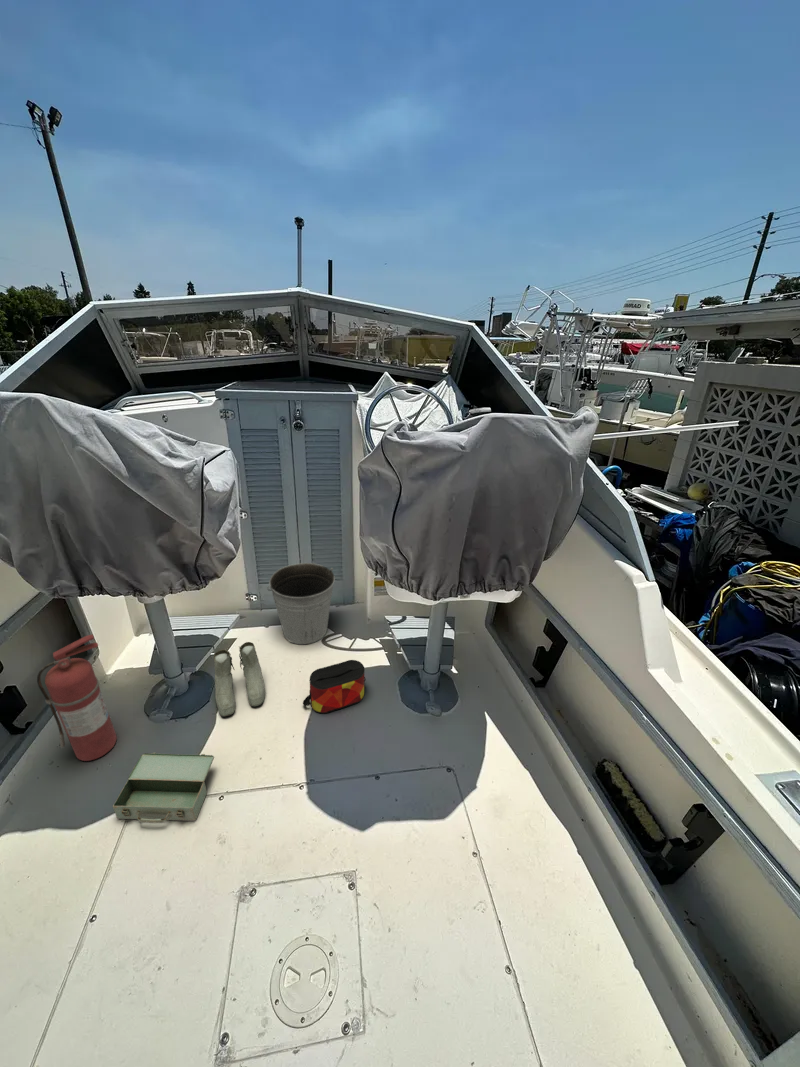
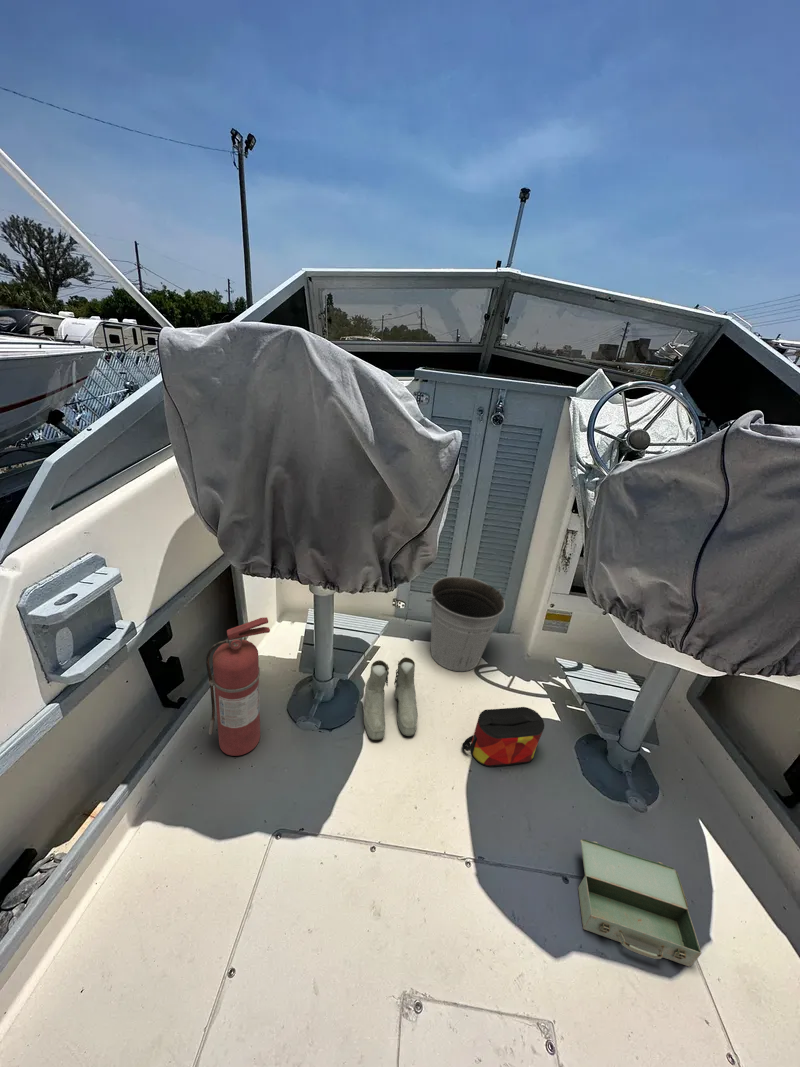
toolbox: present [113,753,214,823] -> present [578,839,701,967]

